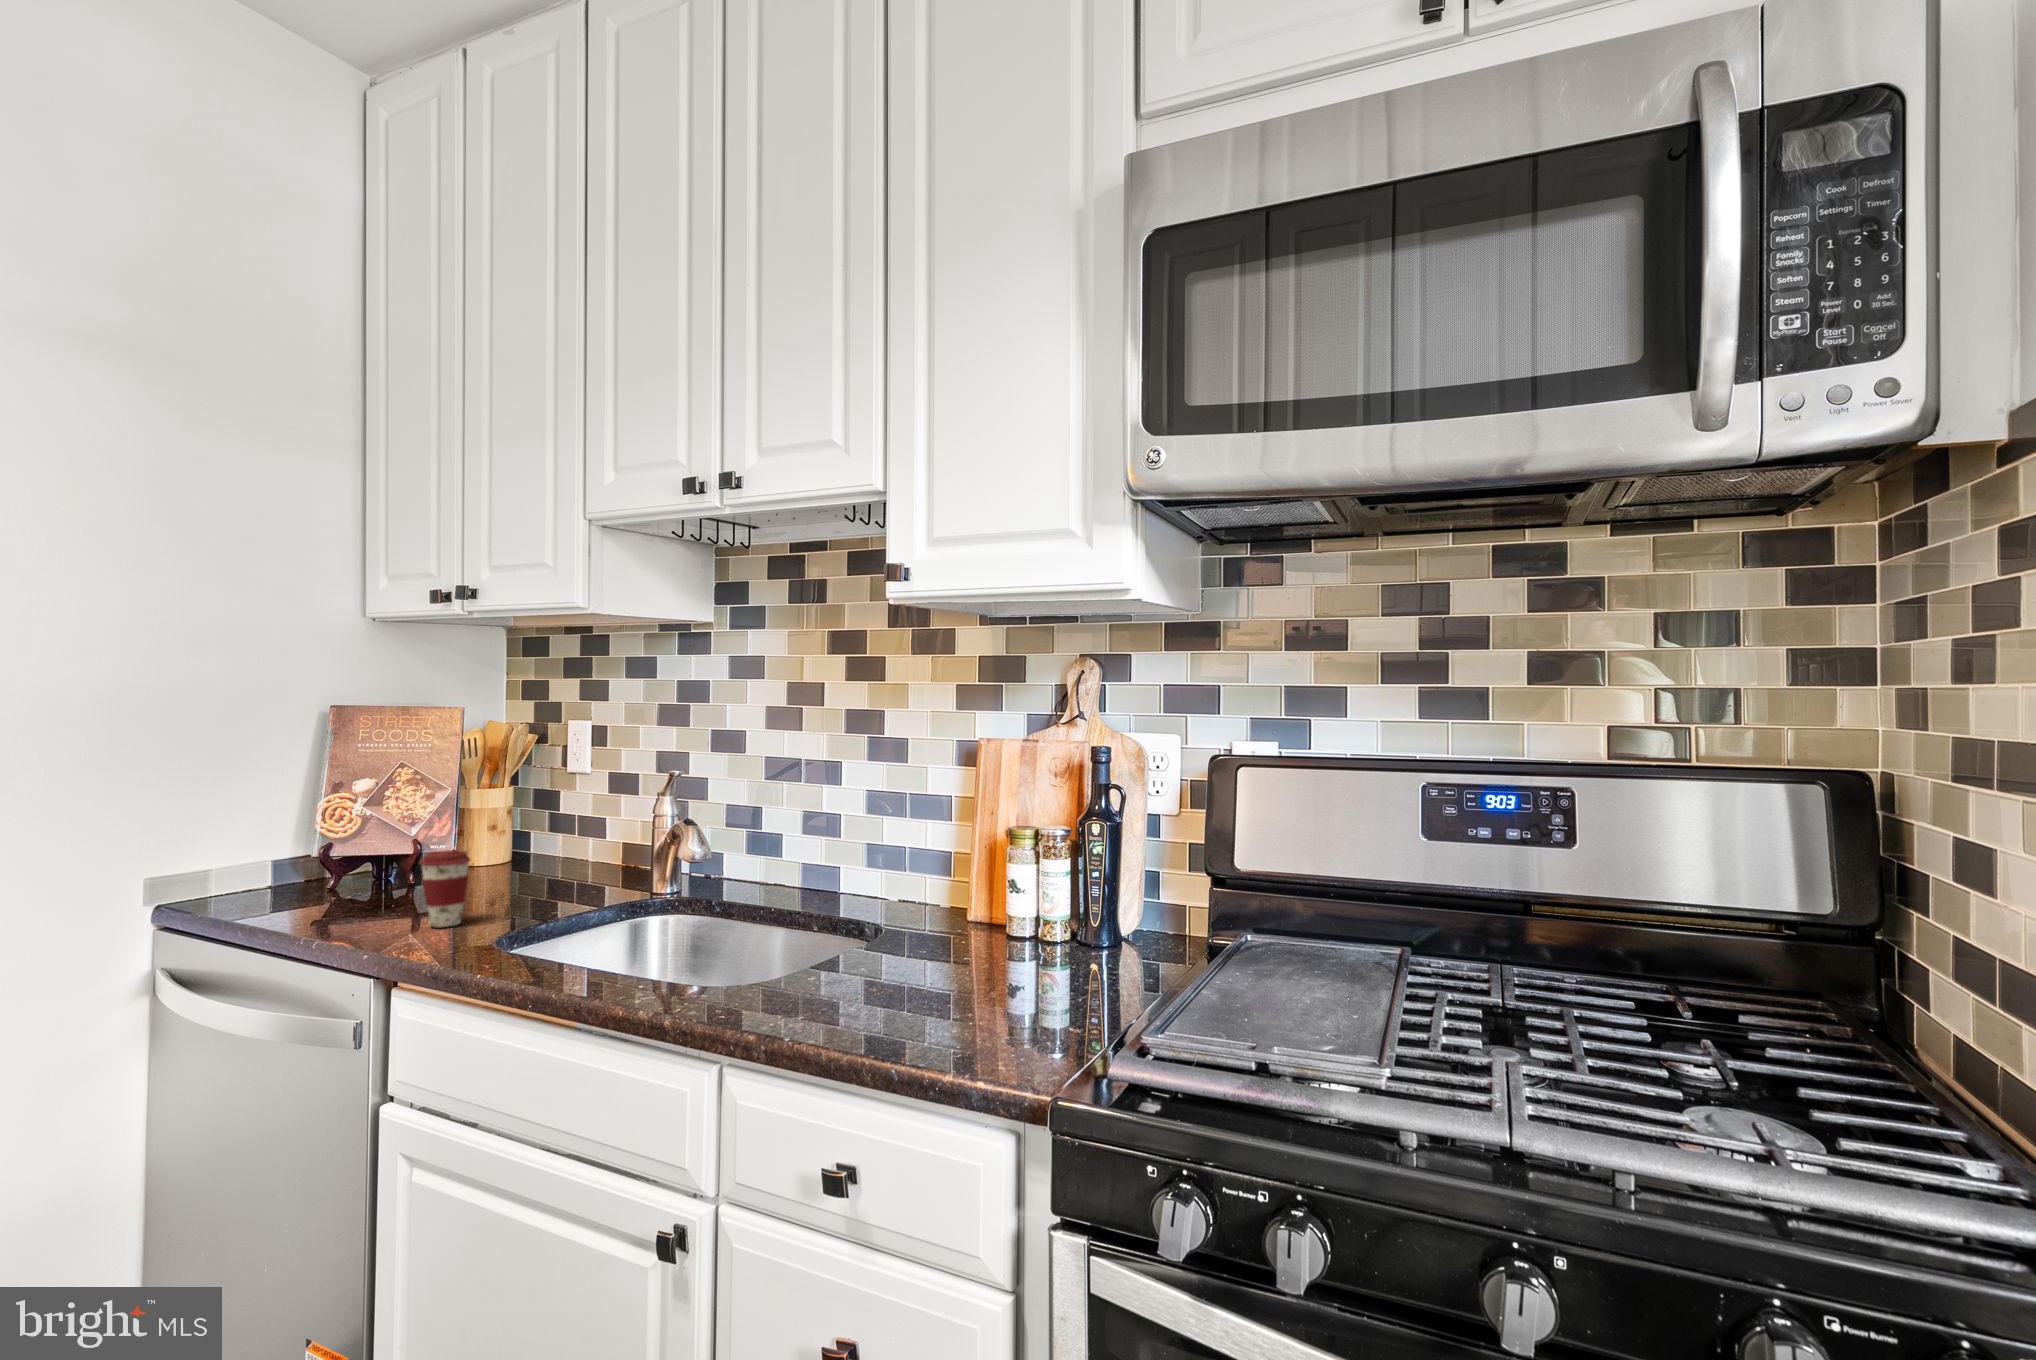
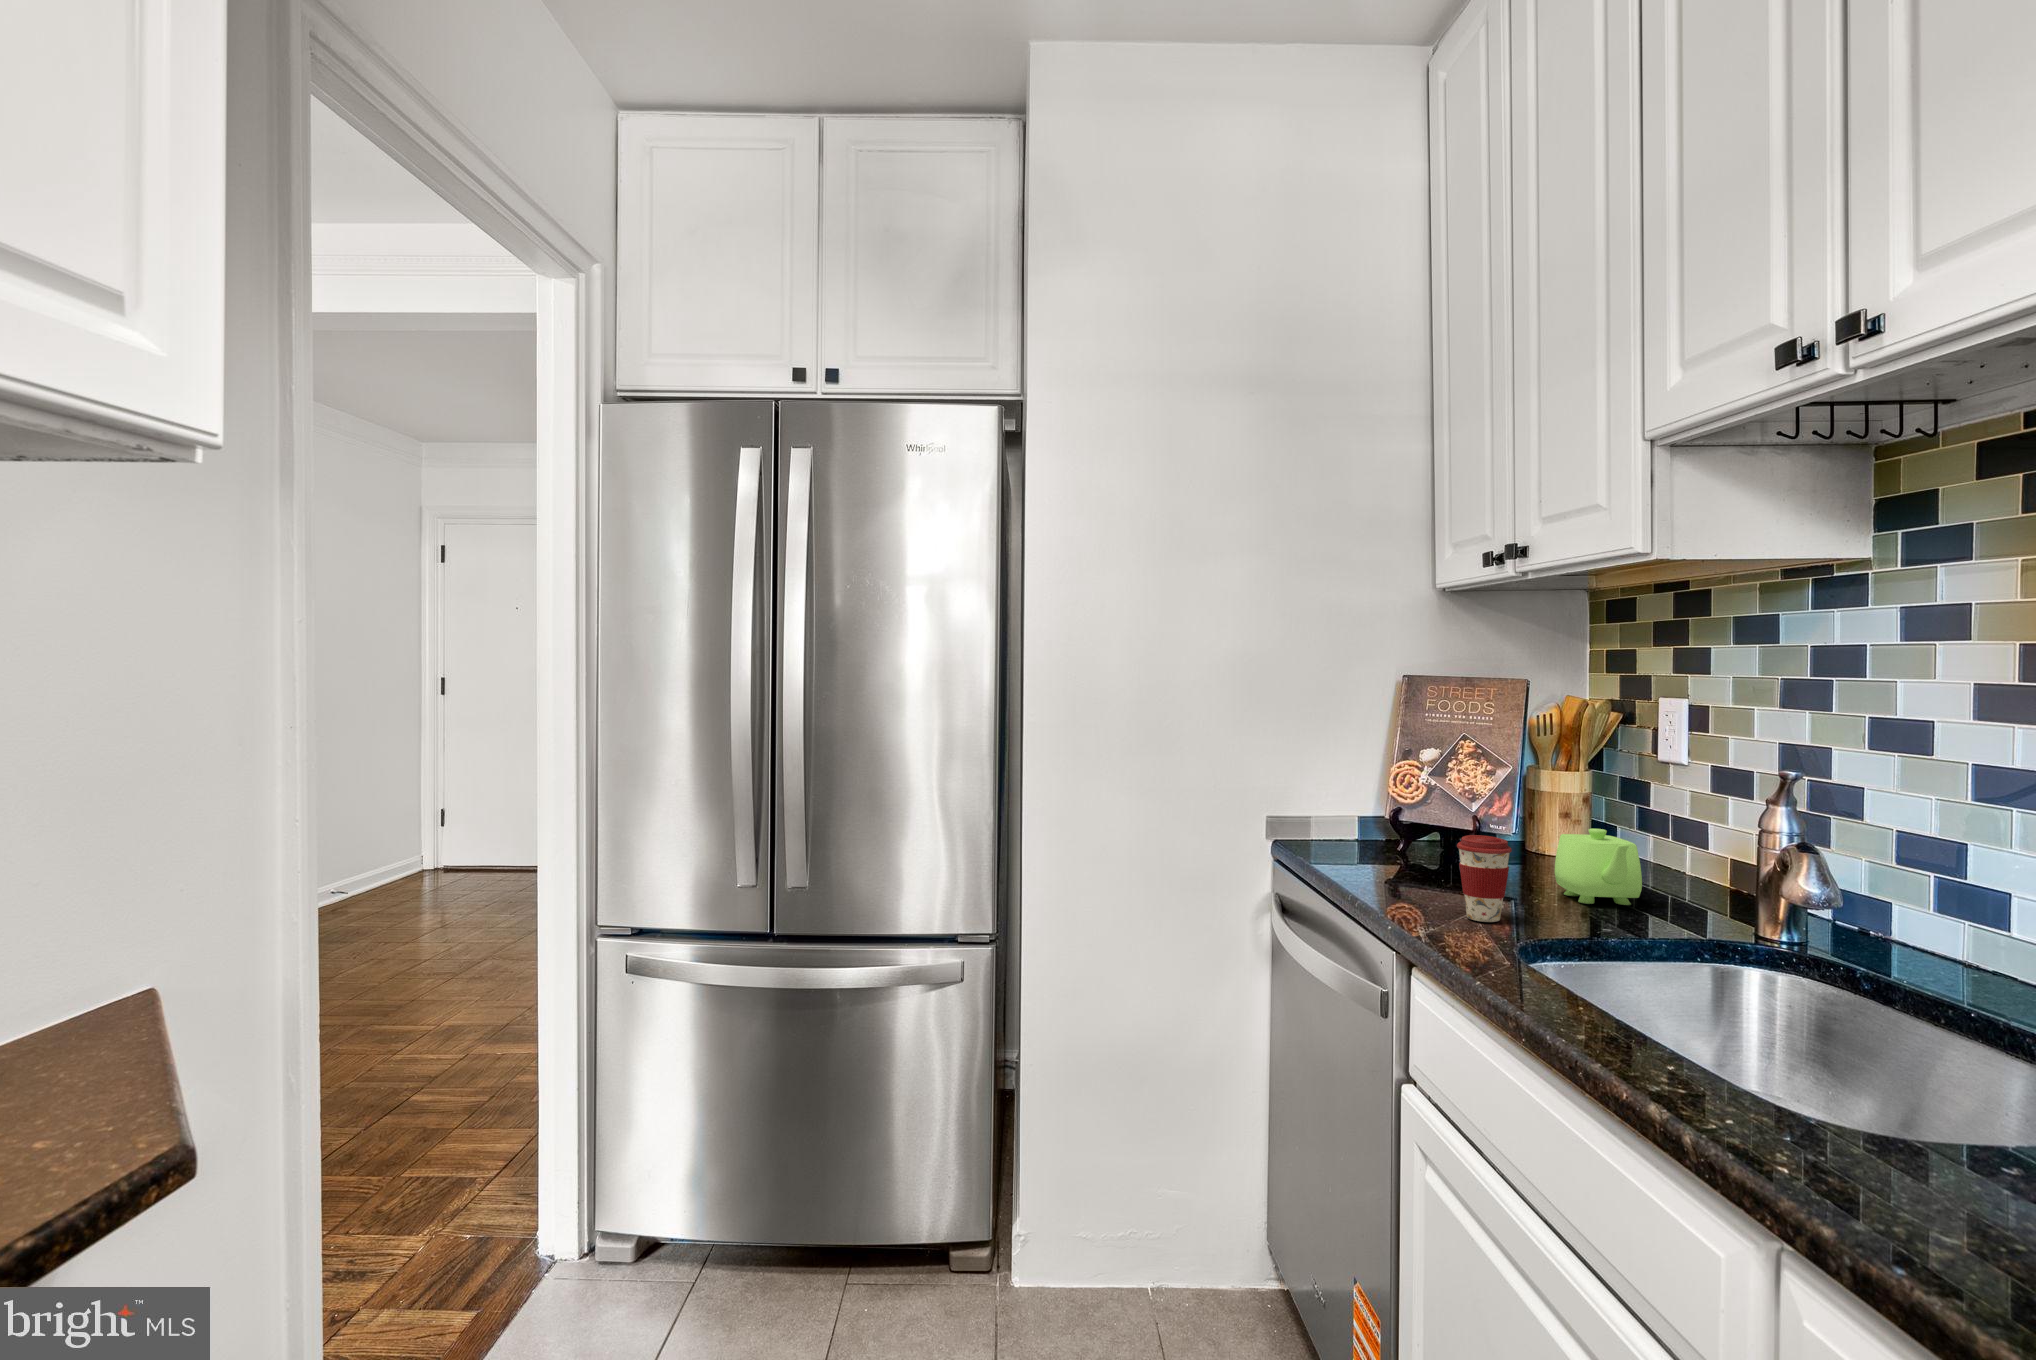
teapot: none [496,832,569,896] -> present [1555,829,1642,905]

